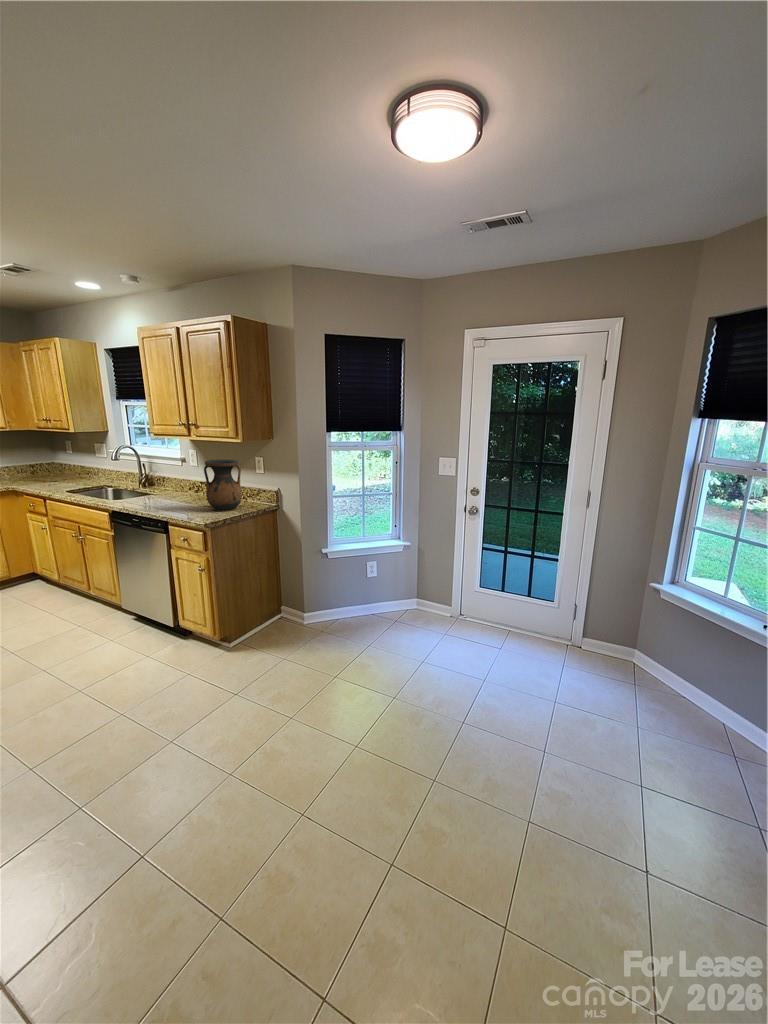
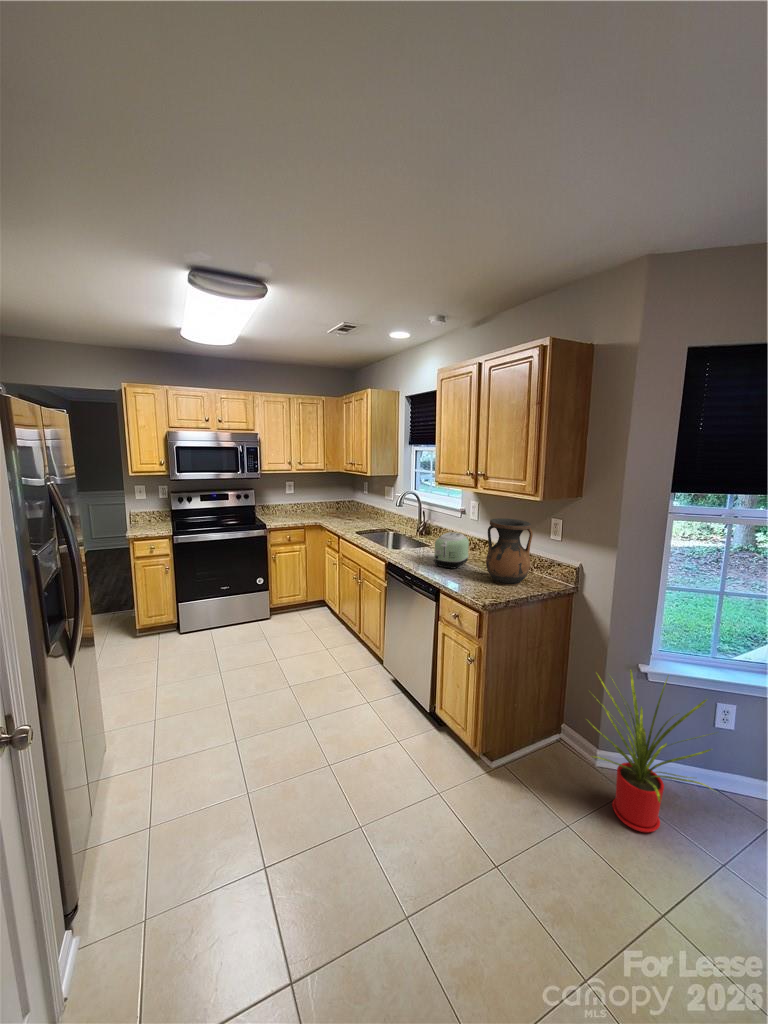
toaster: none [158,477,193,508] -> present [434,532,469,569]
house plant: none [286,547,361,647] -> present [590,670,712,833]

